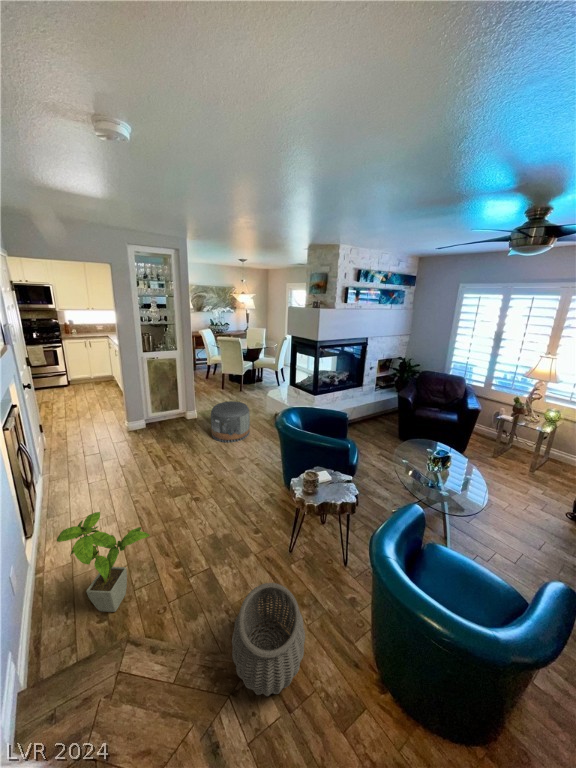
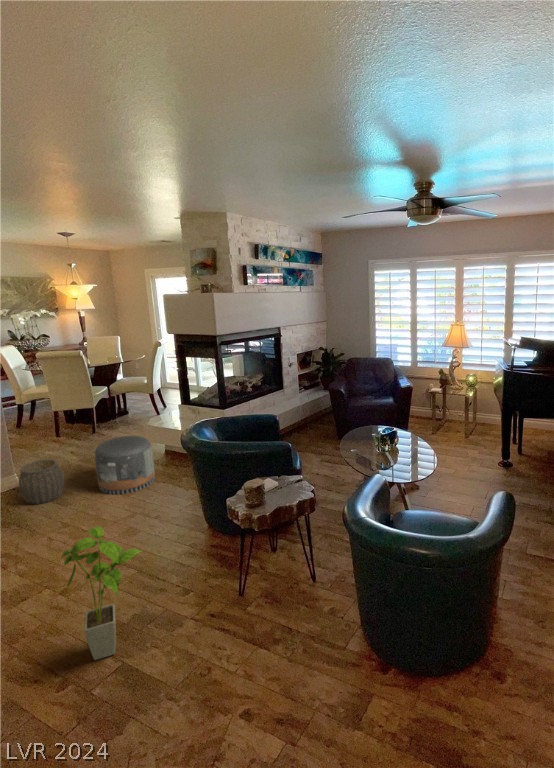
woven basket: present [232,583,305,696] -> present [19,459,64,504]

